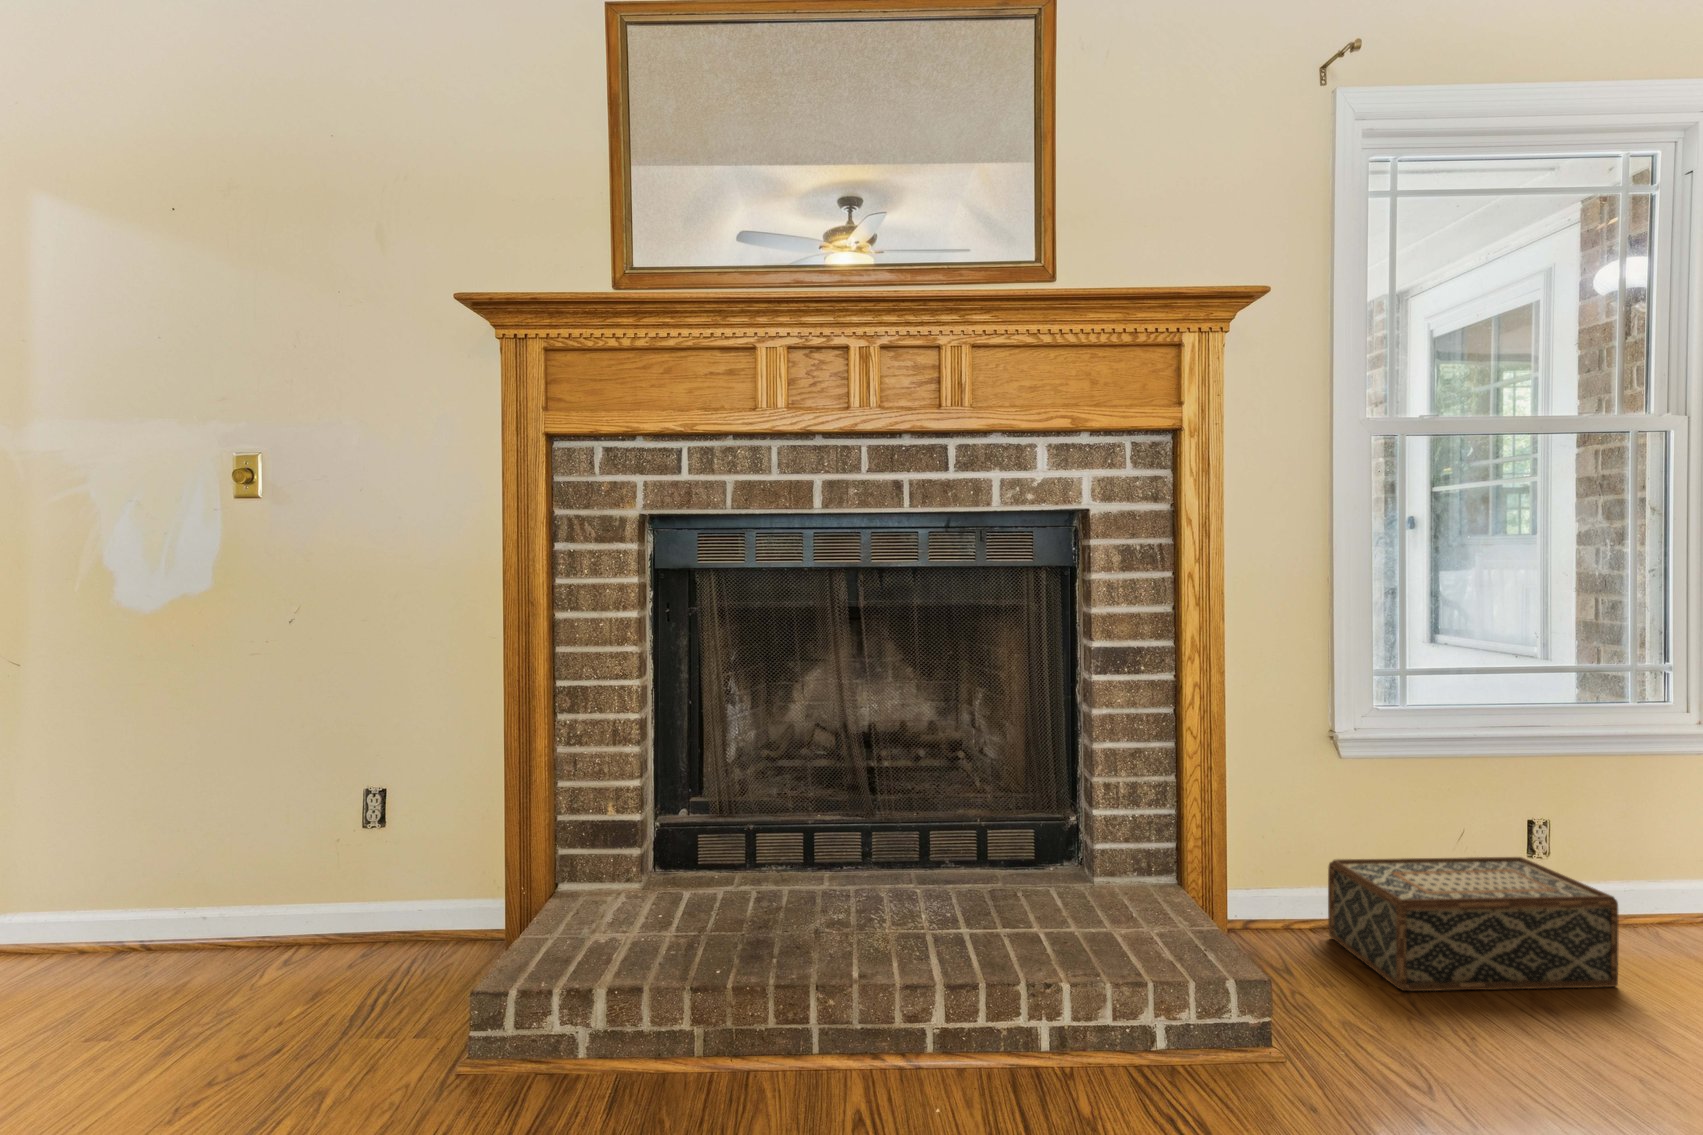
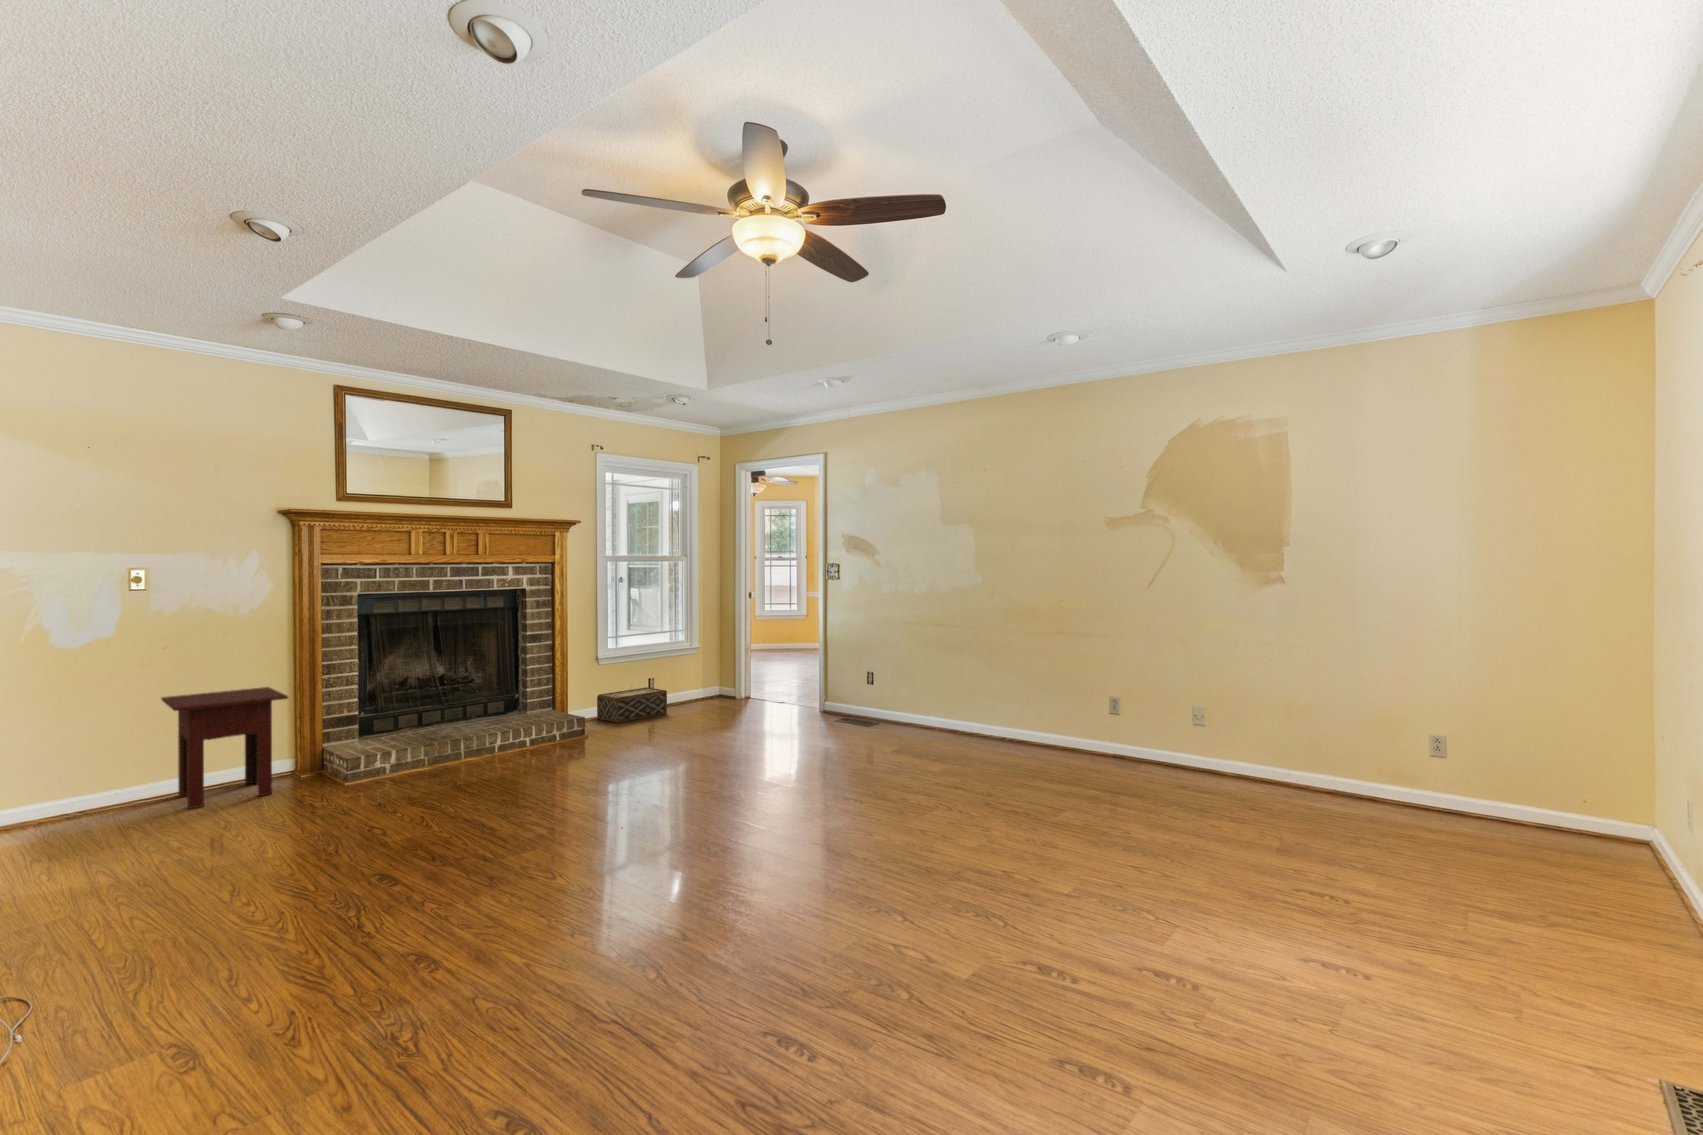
side table: none [78,734,442,1047] -> present [161,687,288,809]

